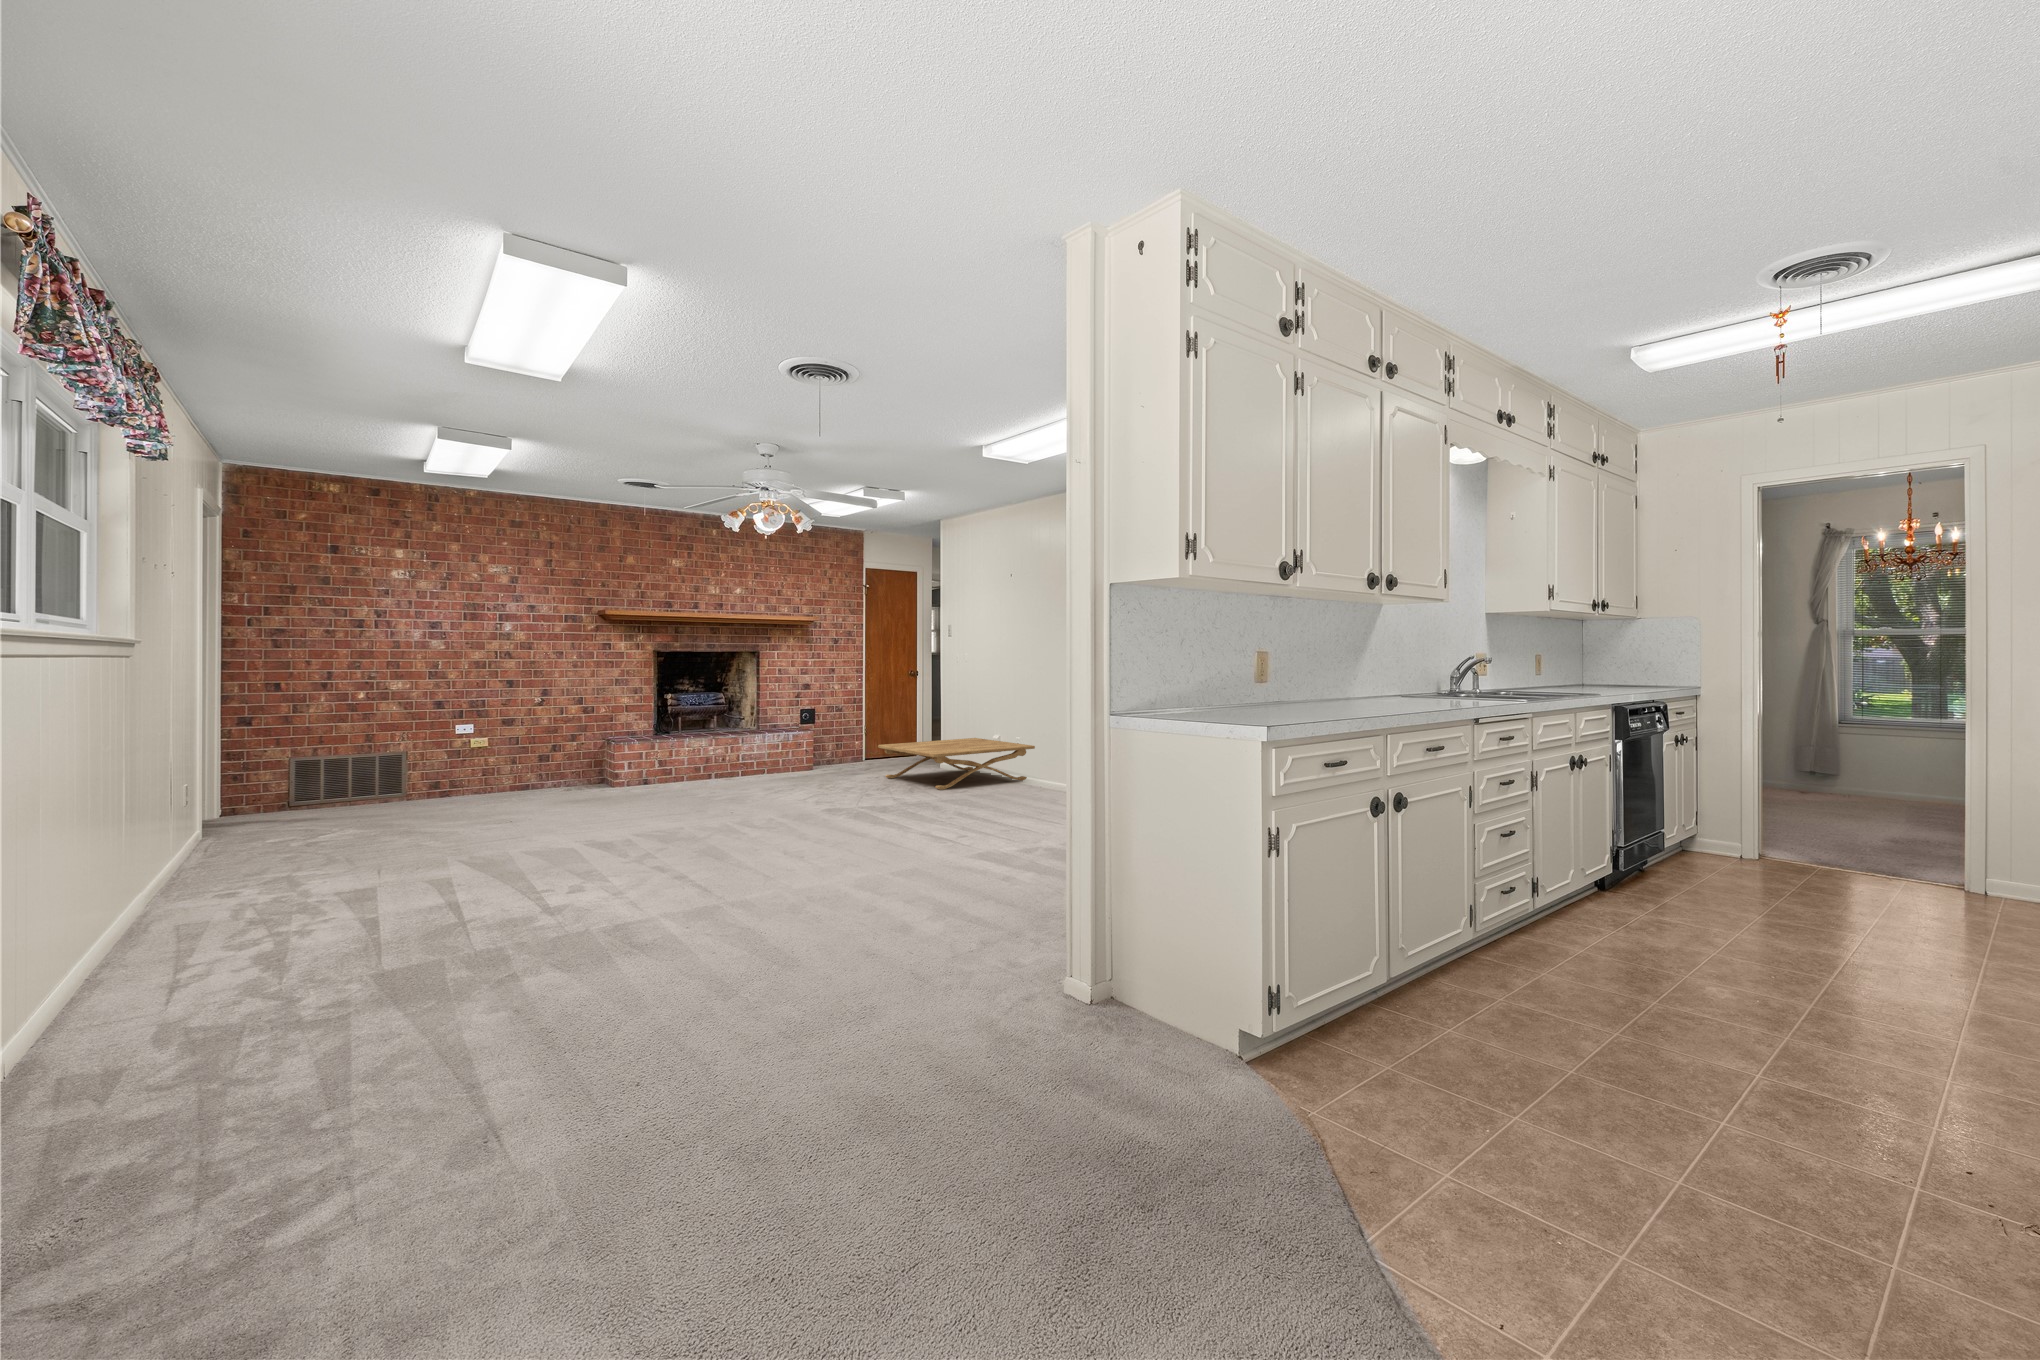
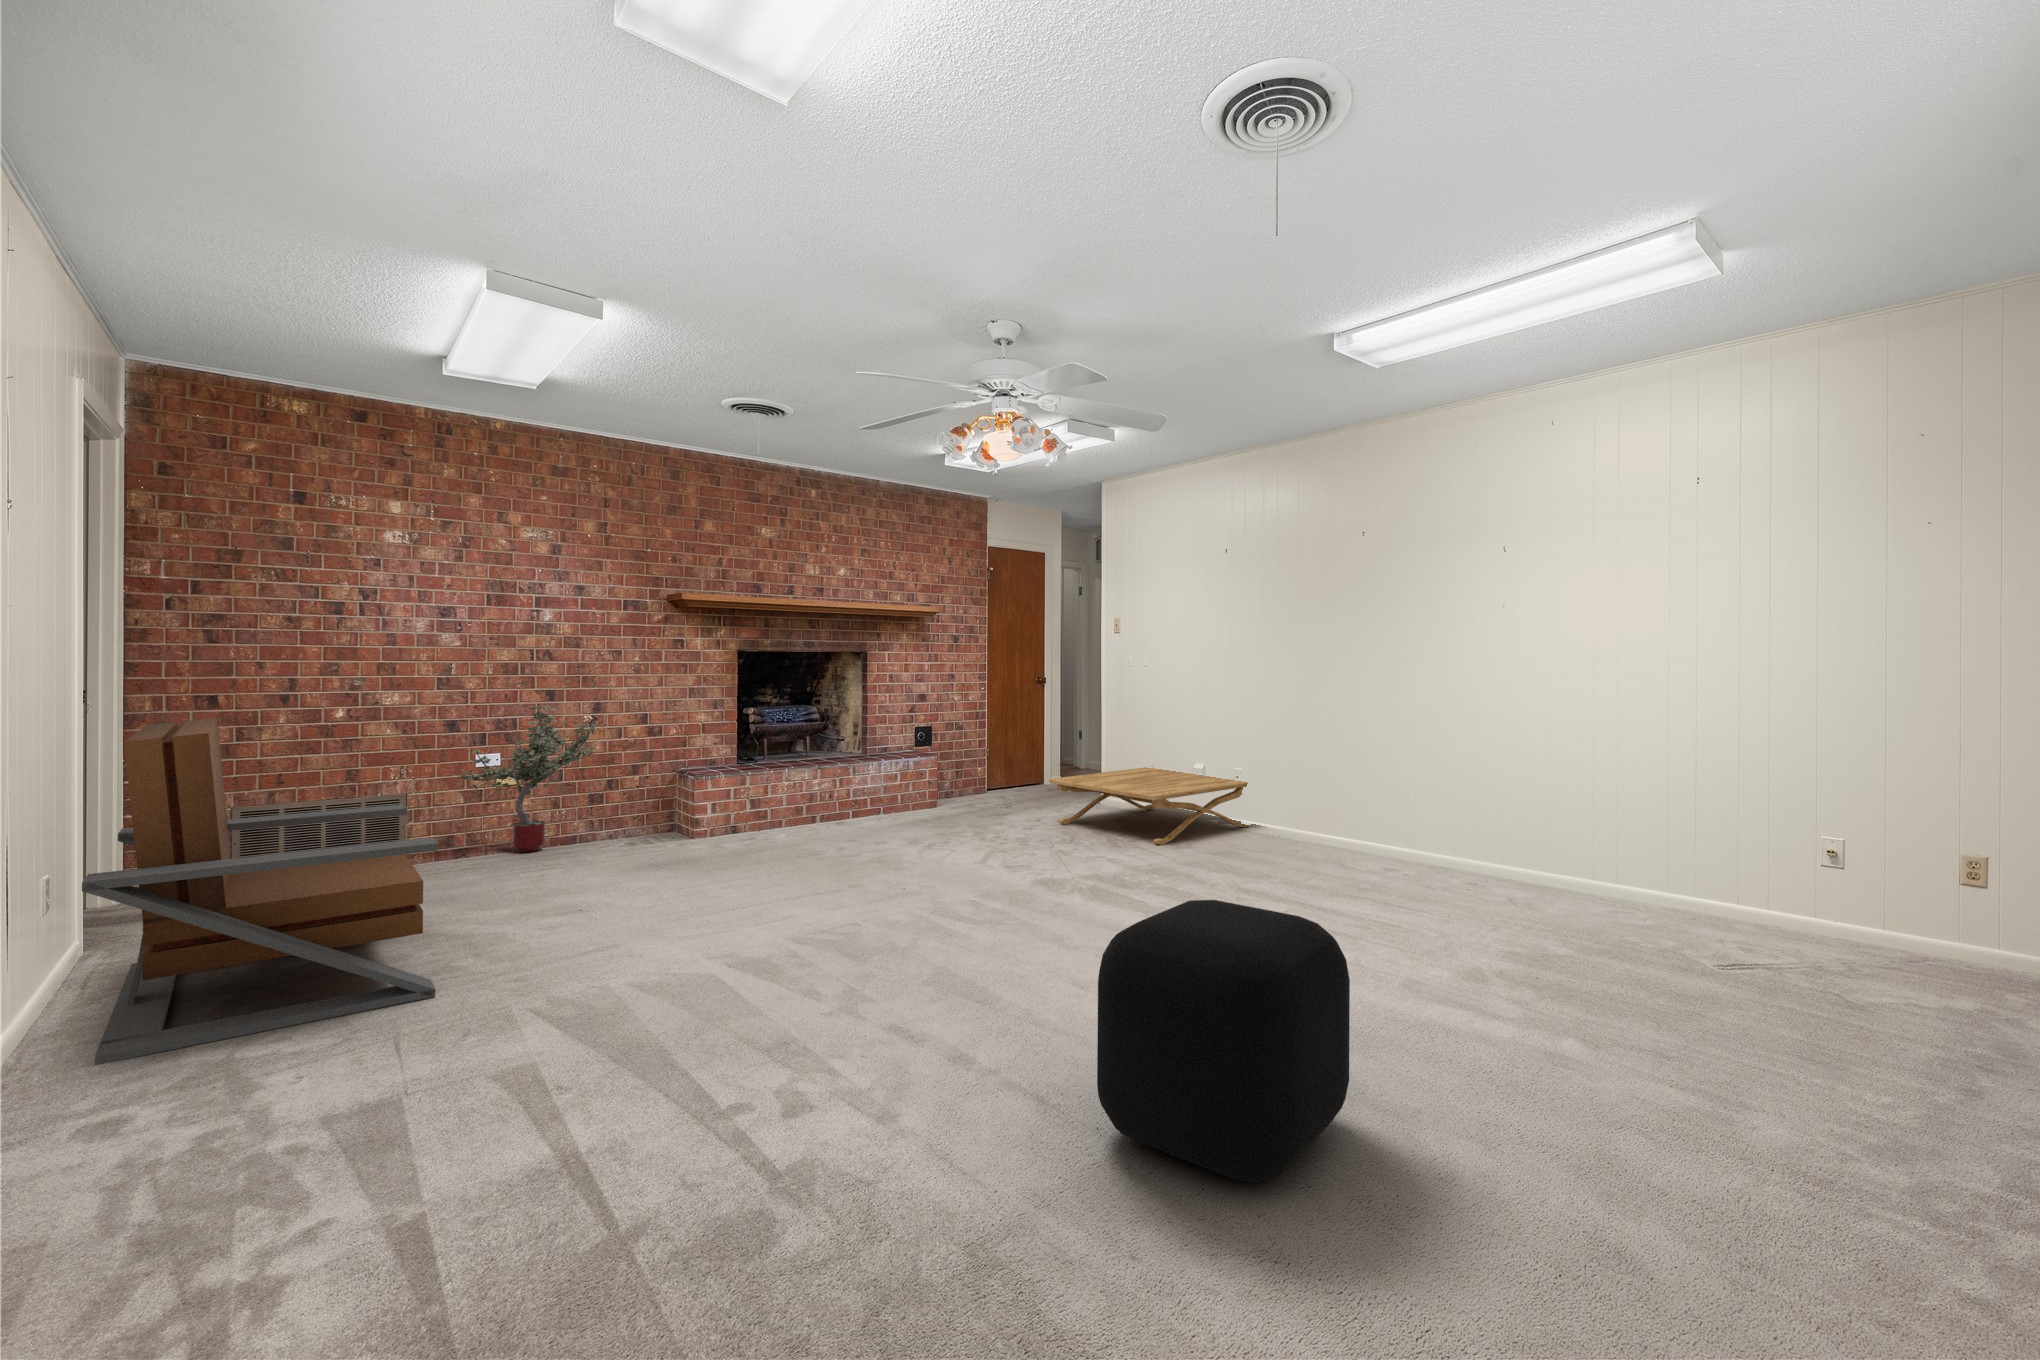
potted tree: none [441,690,541,793] -> present [458,705,595,853]
lounge chair: none [202,692,398,873] -> present [82,718,437,1065]
ottoman: none [702,781,839,907] -> present [1097,900,1350,1183]

